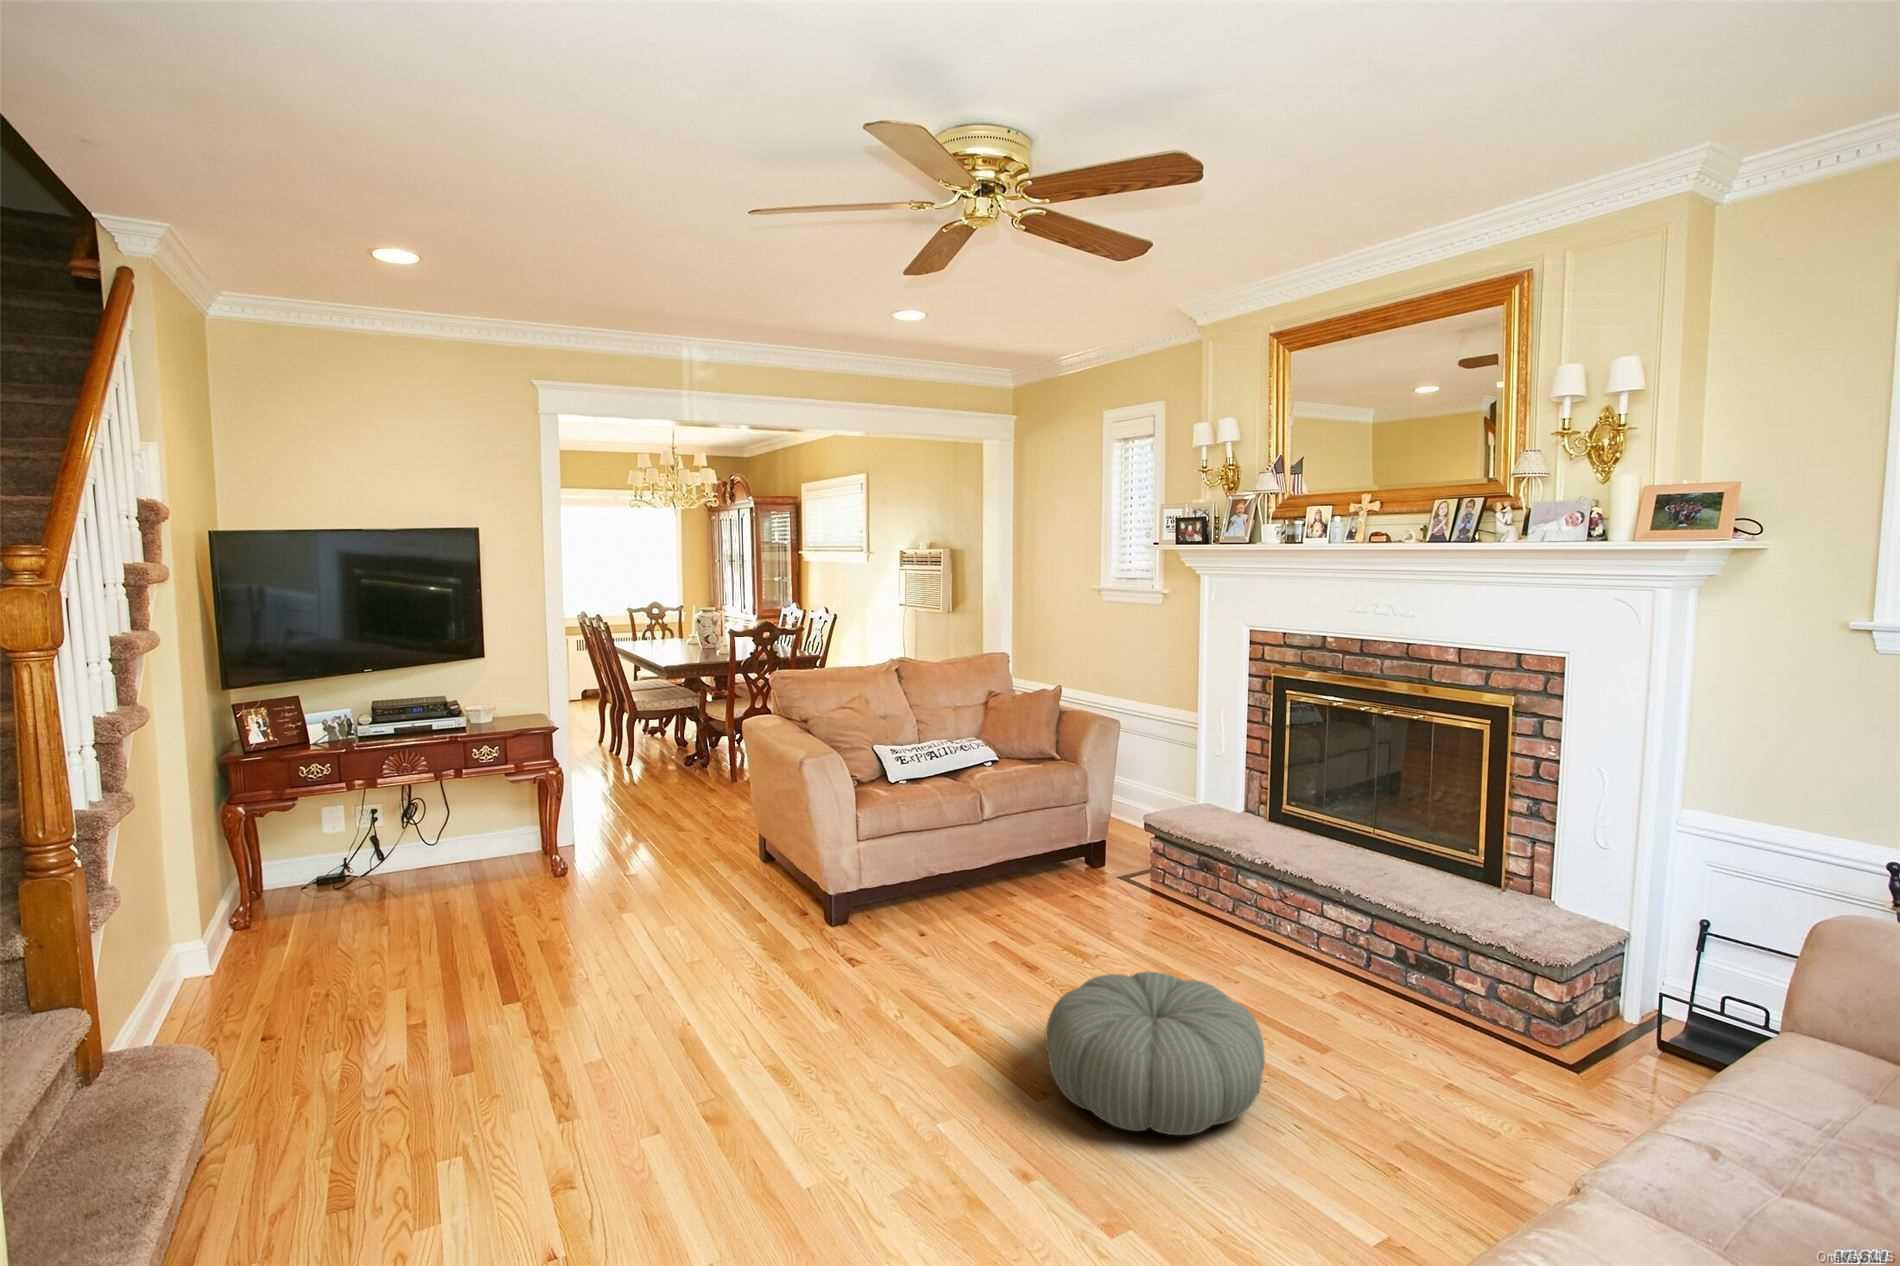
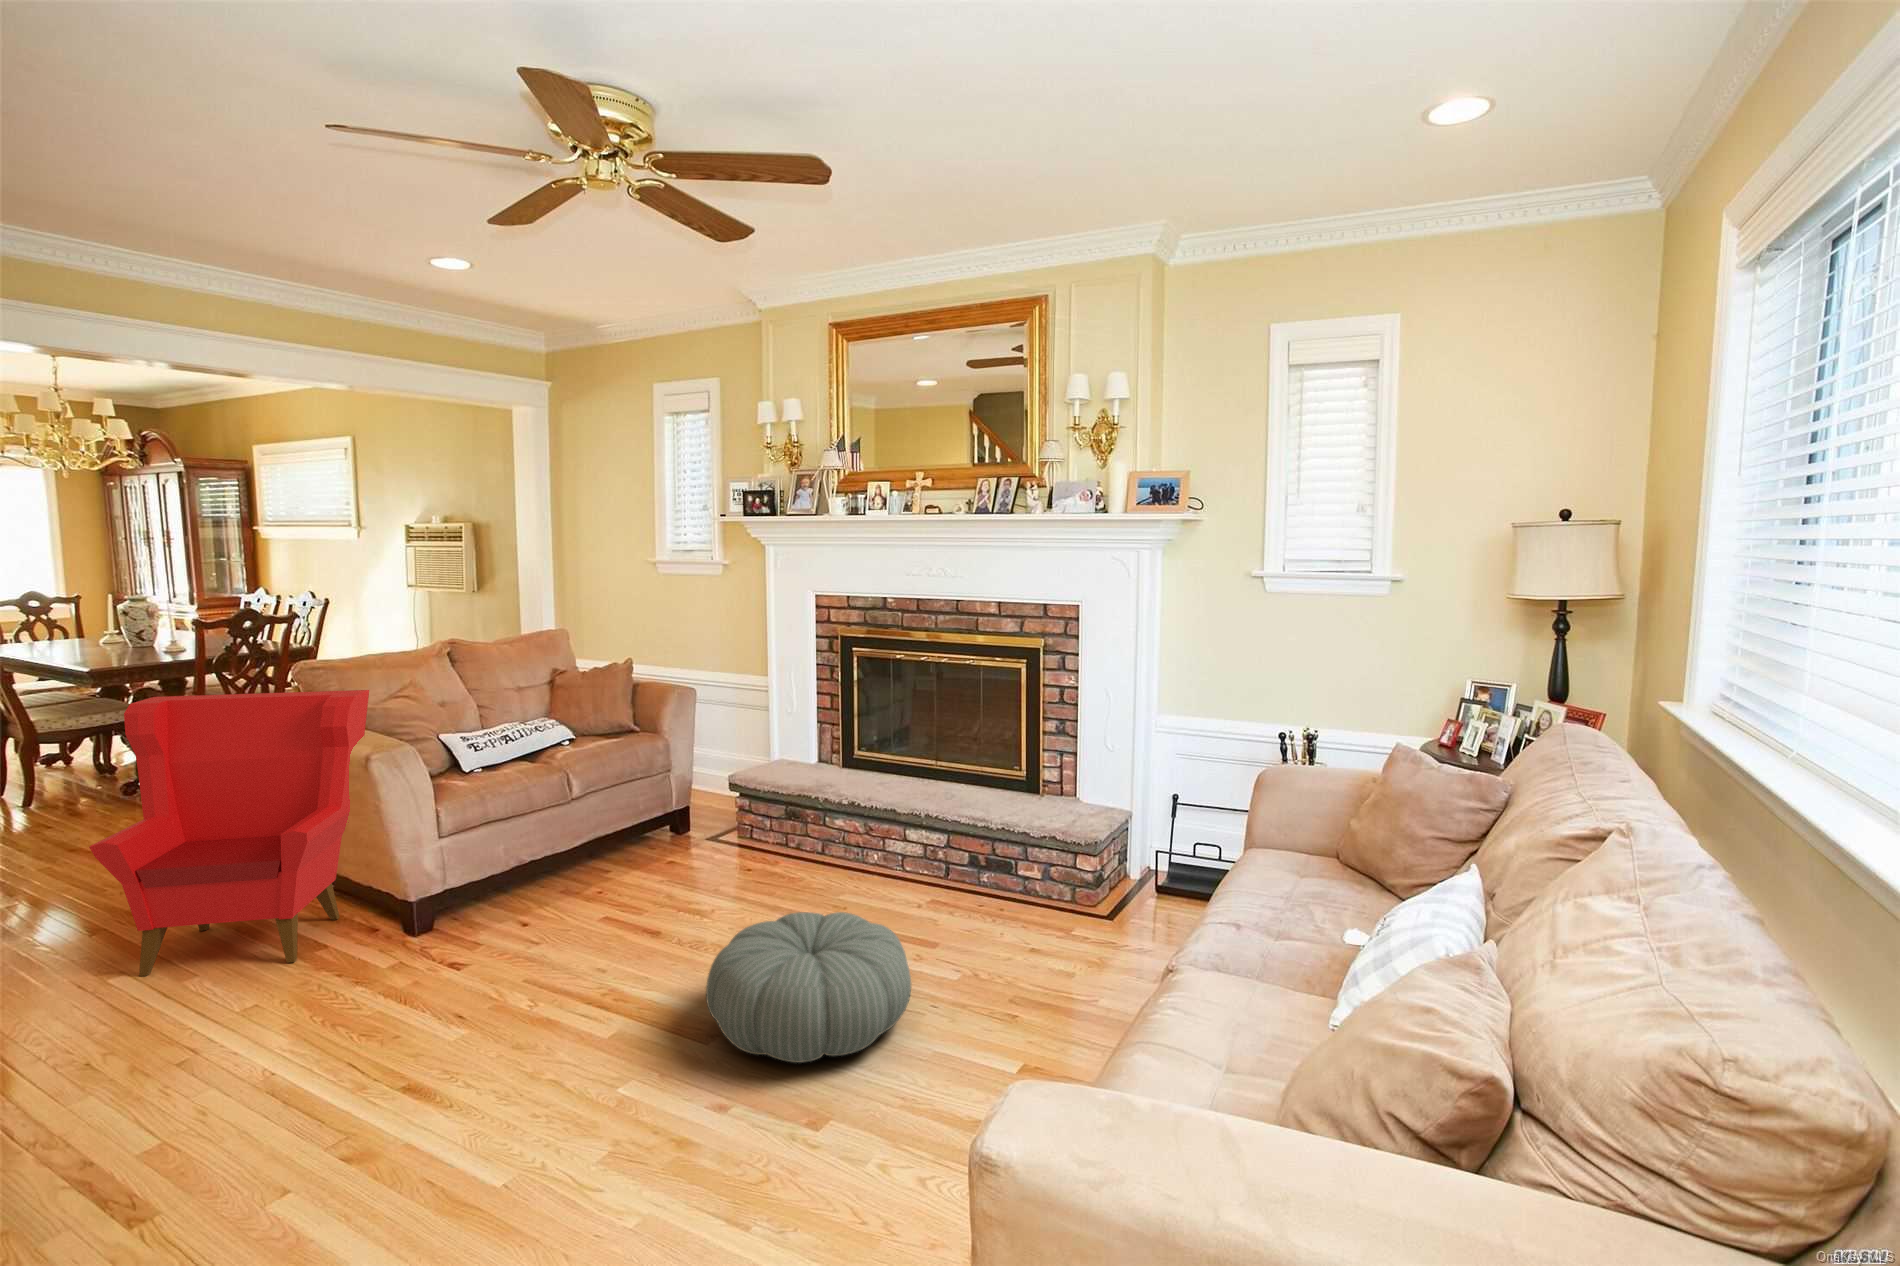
armchair: none [625,696,821,928] -> present [89,690,369,976]

